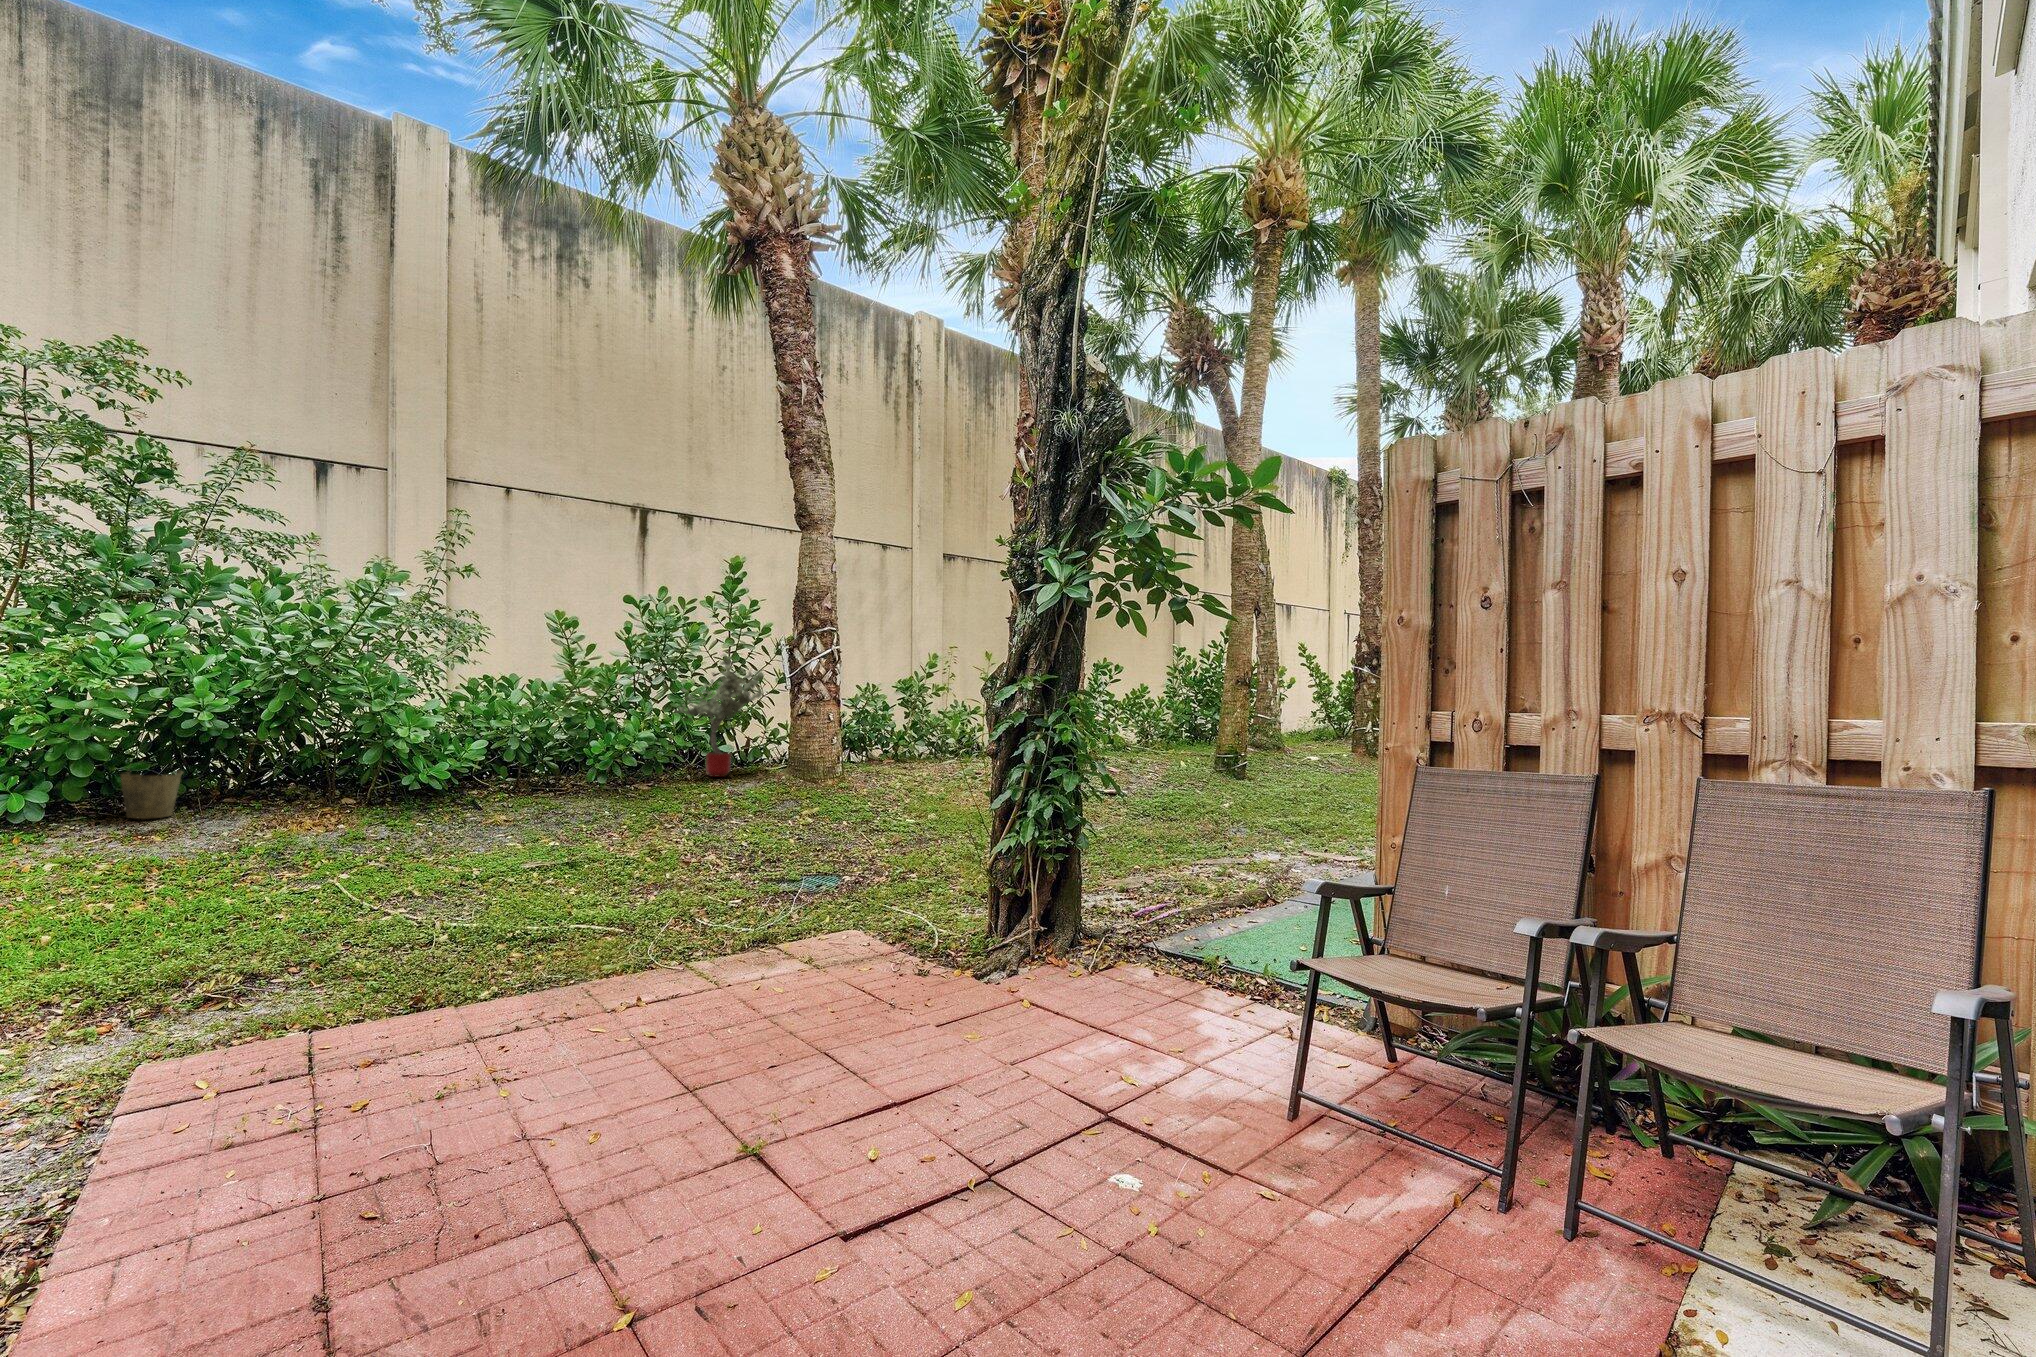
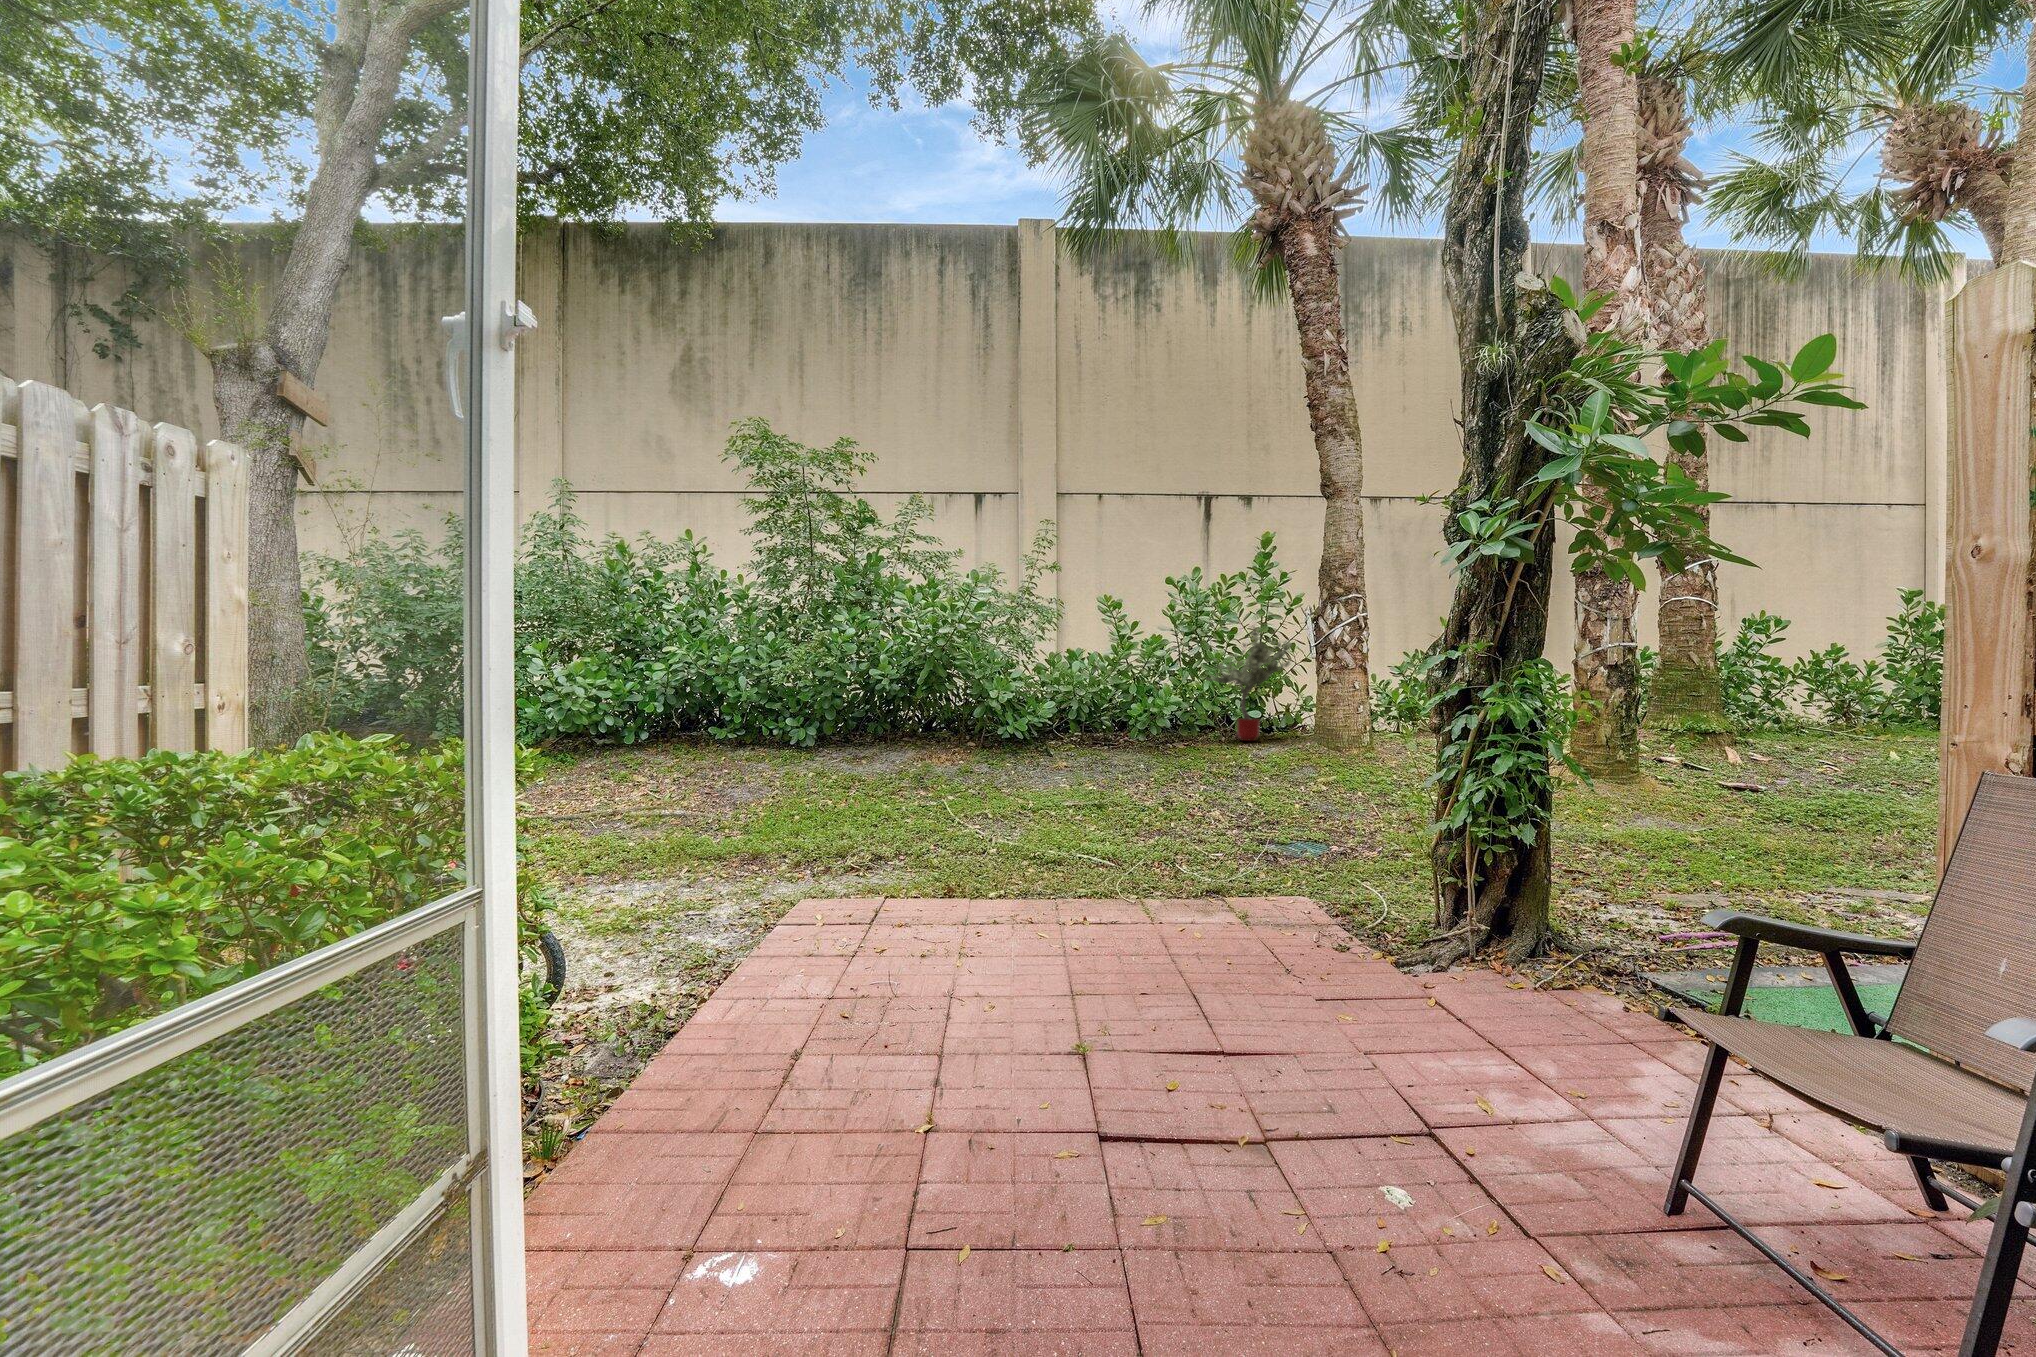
bucket: present [121,769,183,819] -> none [819,699,854,753]

